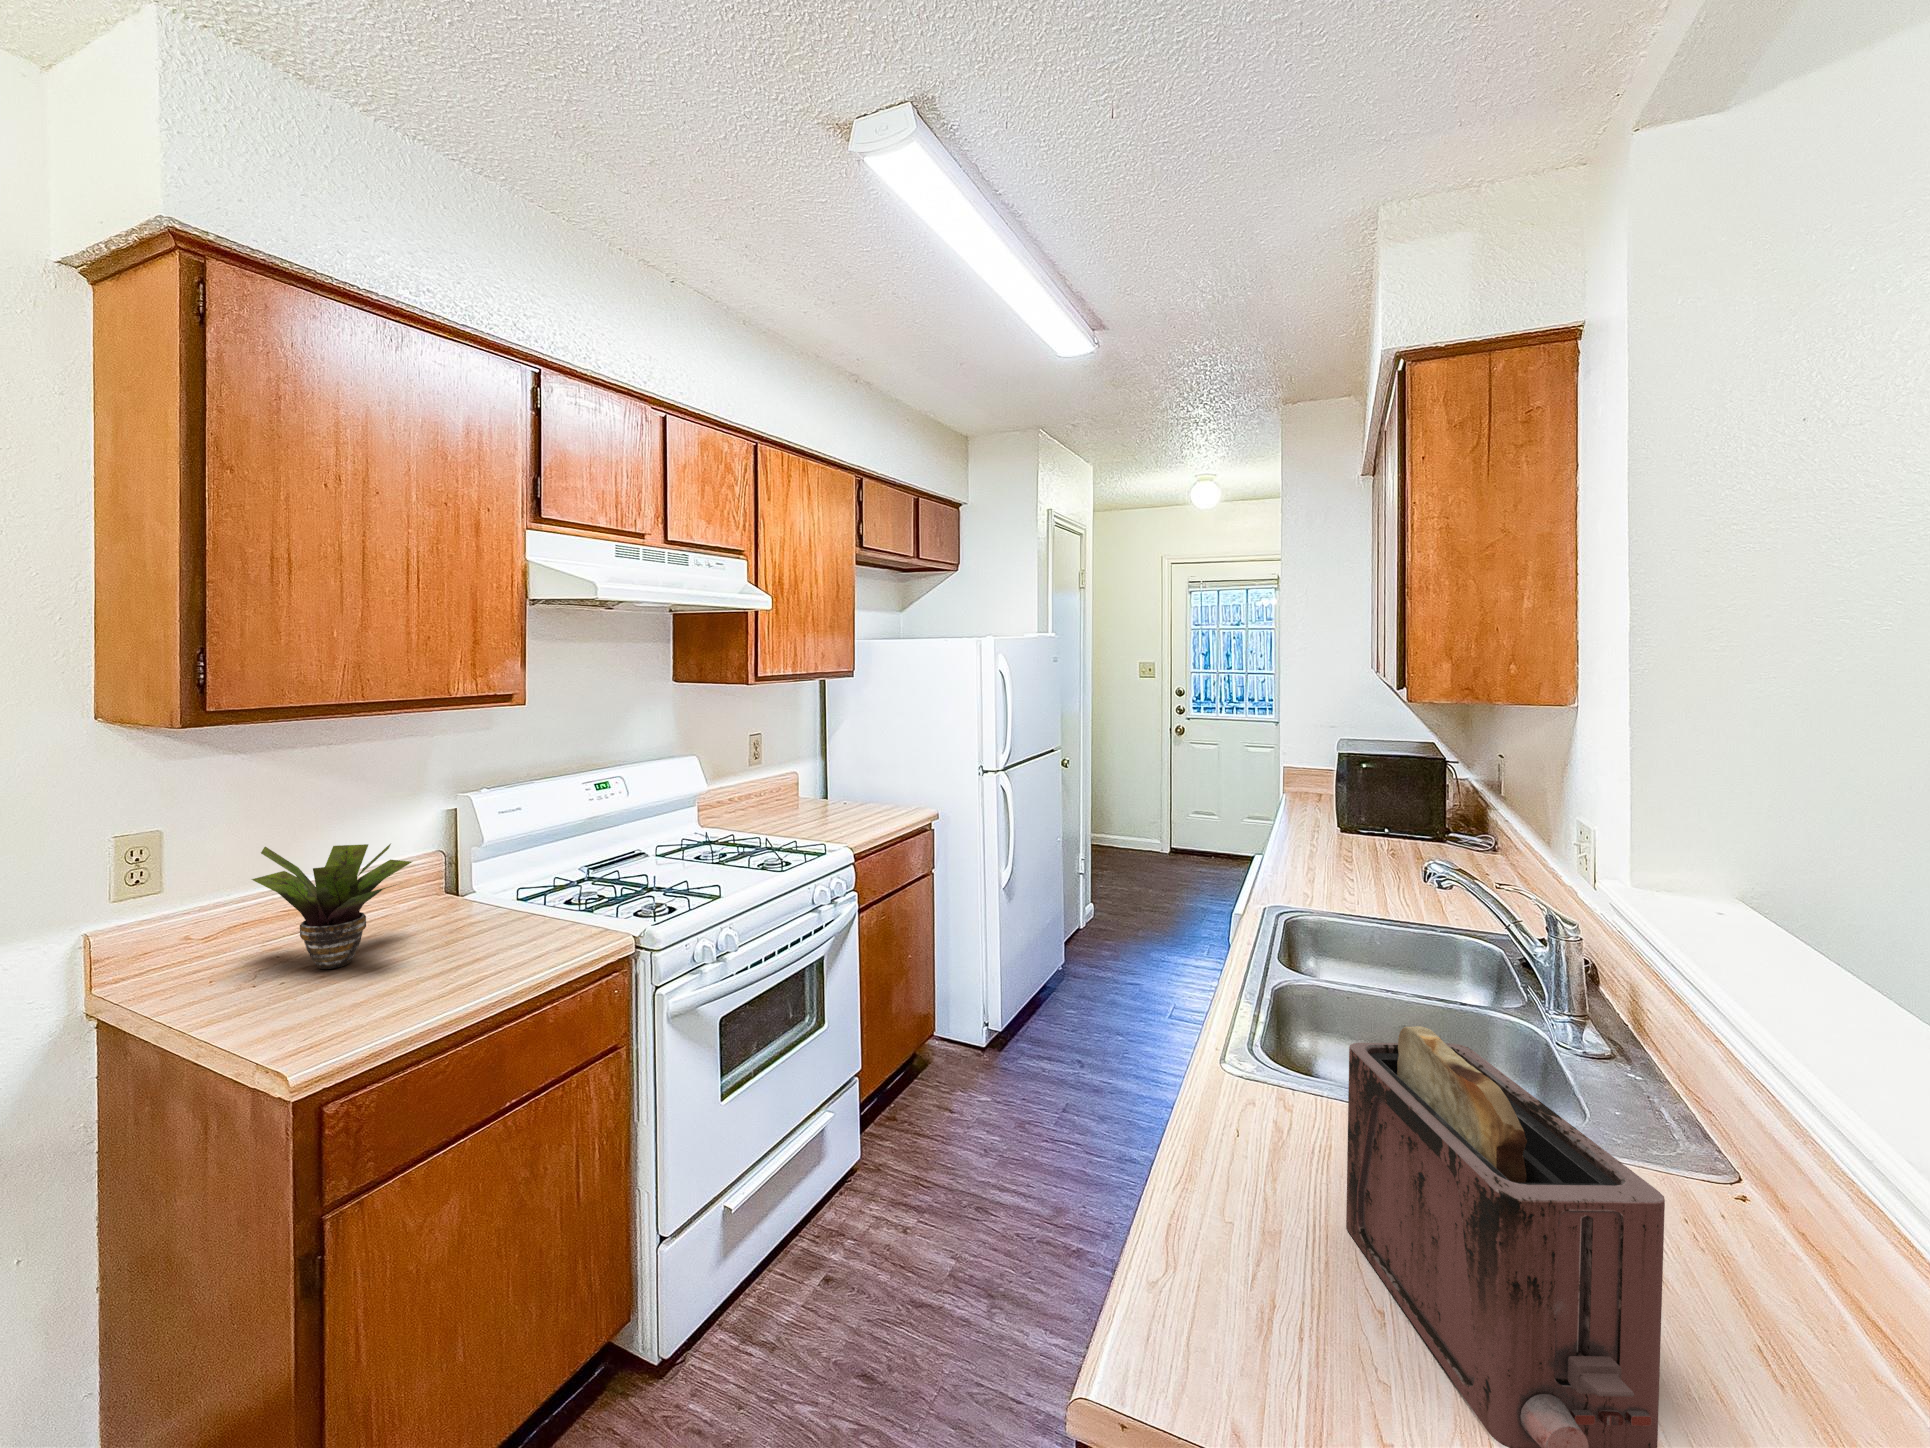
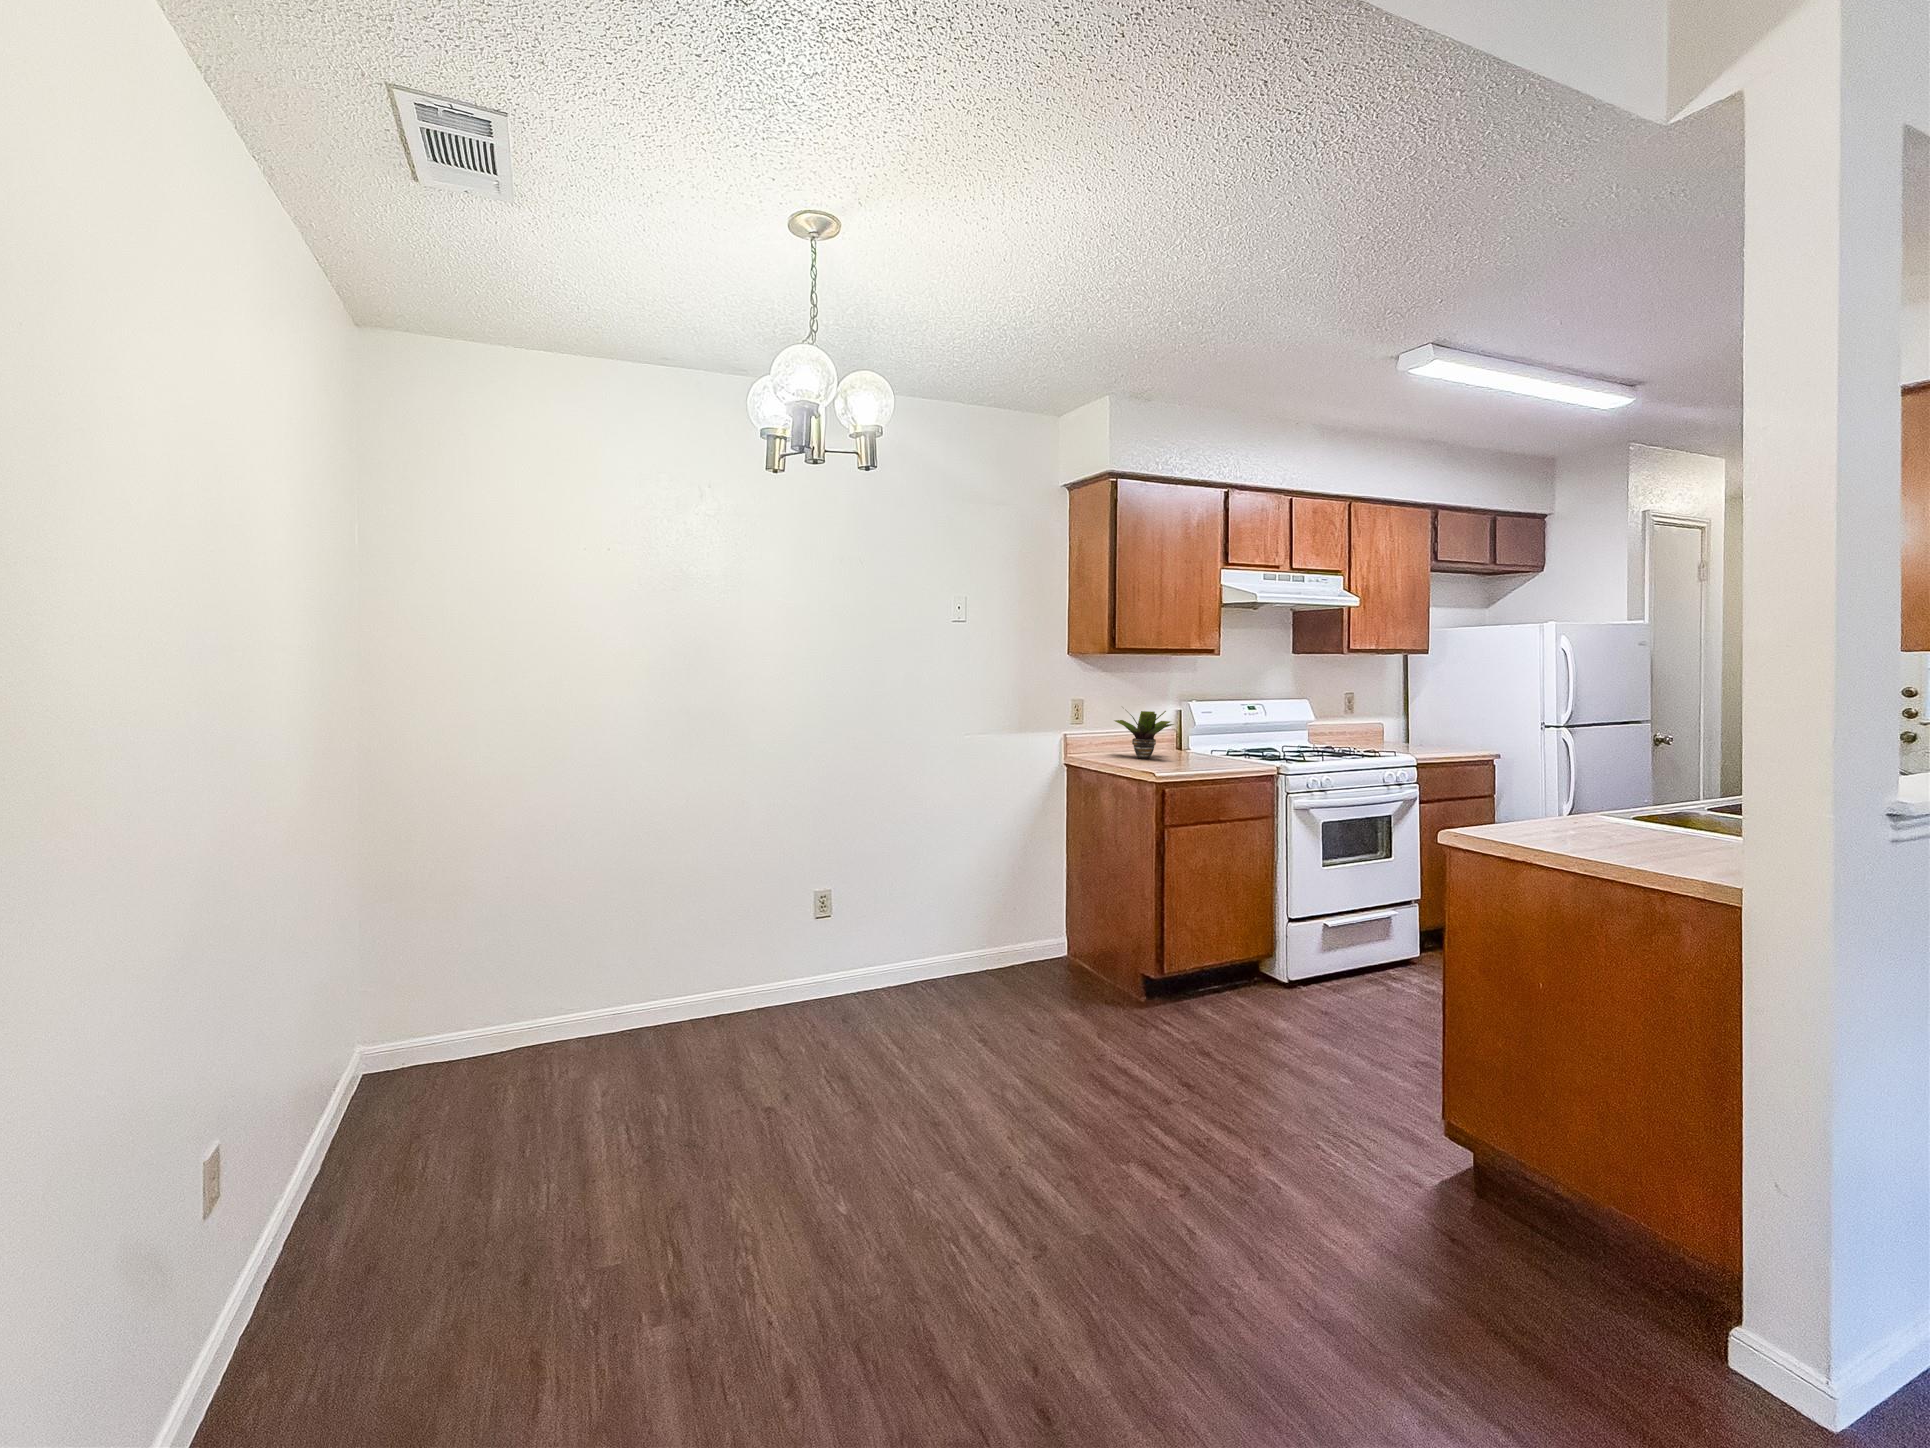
toaster: present [1346,1026,1665,1448] -> none [1570,745,1642,854]

